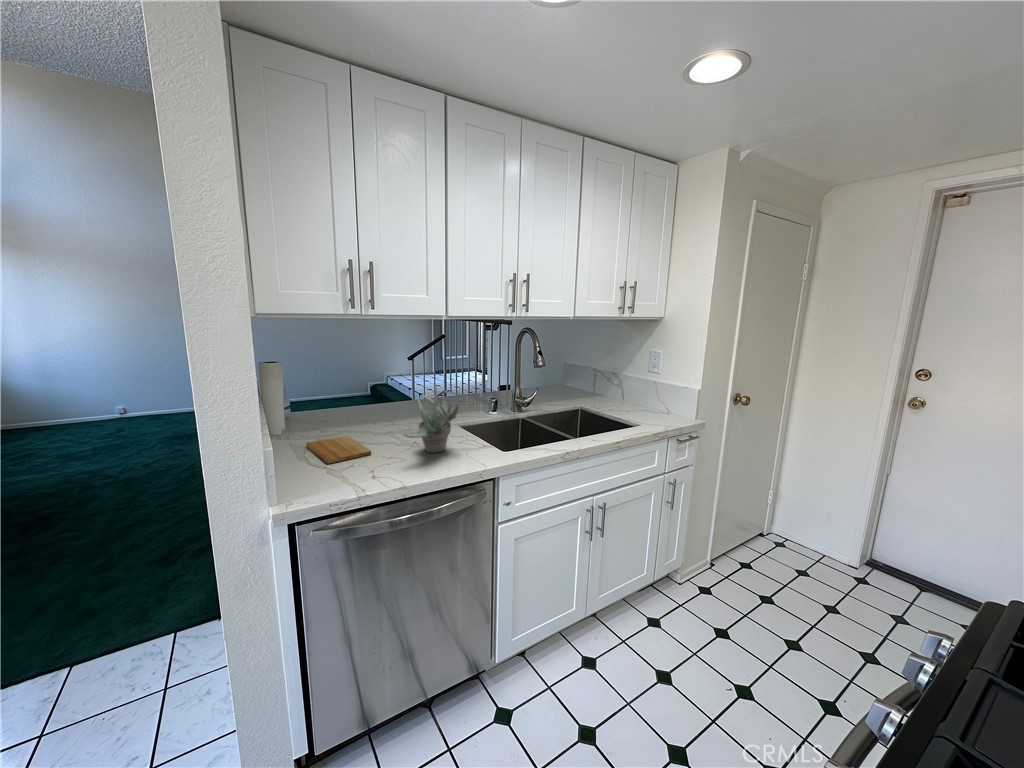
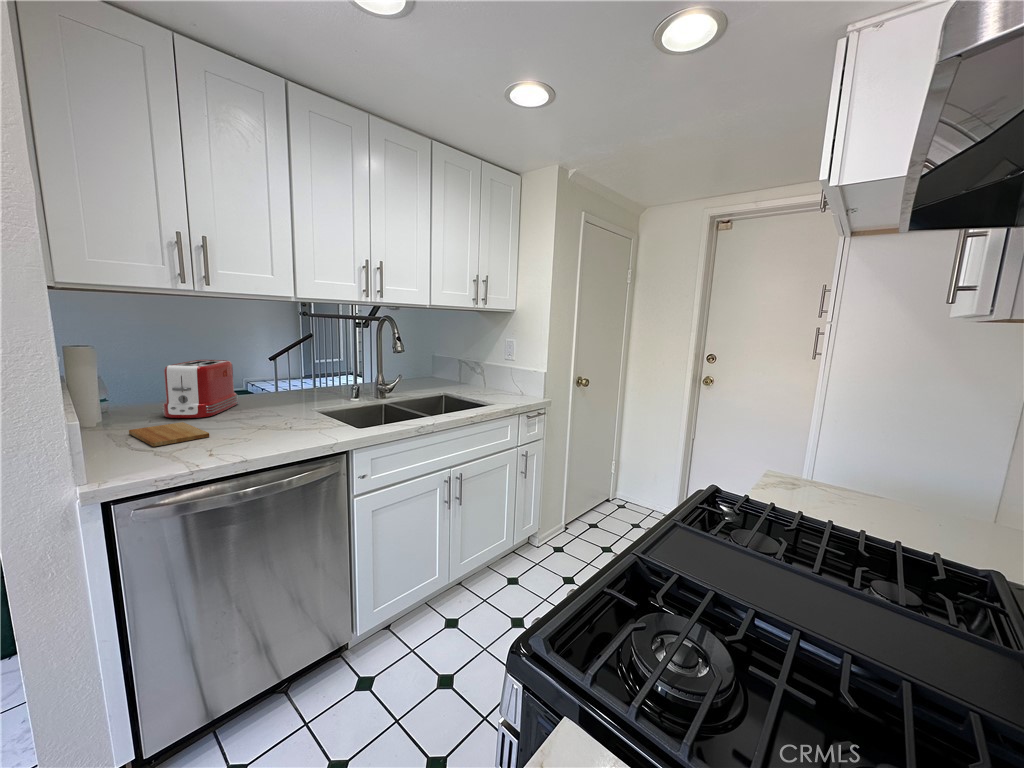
toaster: none [330,372,389,430] -> present [162,360,238,418]
succulent plant: present [403,385,459,453] -> none [242,363,309,432]

